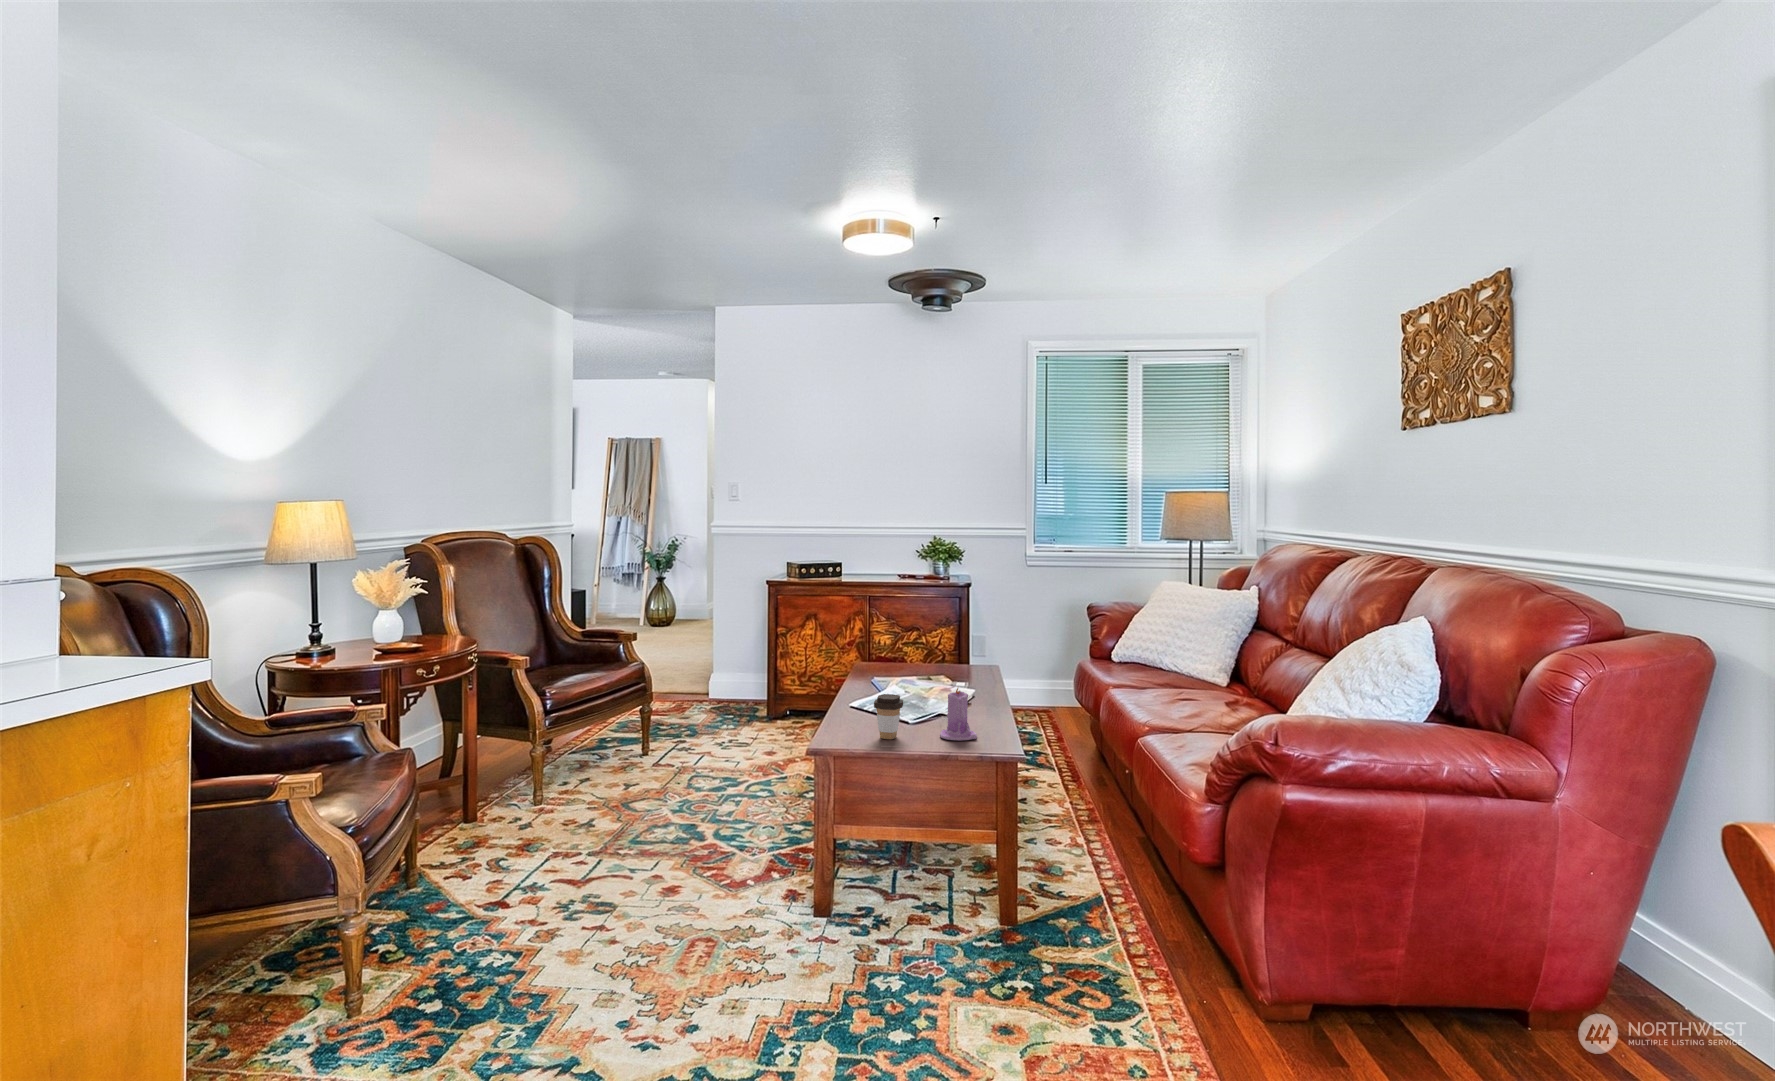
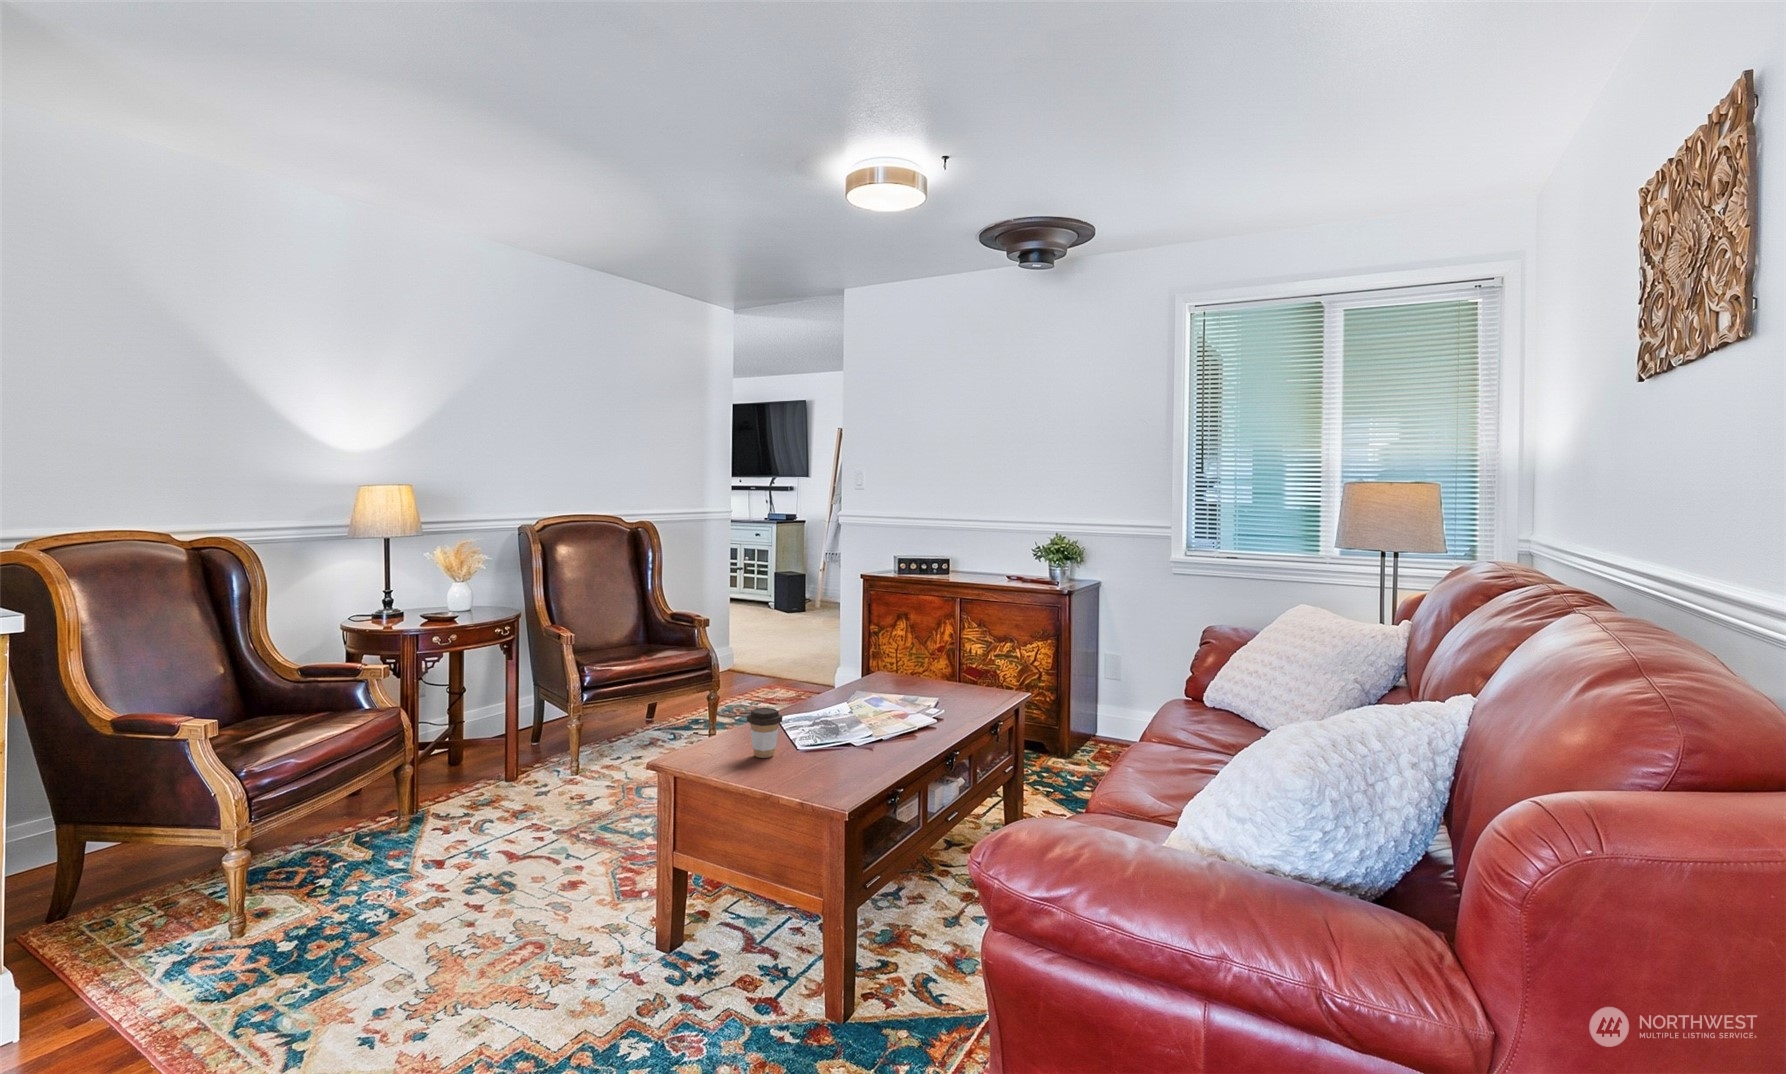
candle: present [940,688,977,741] -> none [812,707,855,770]

